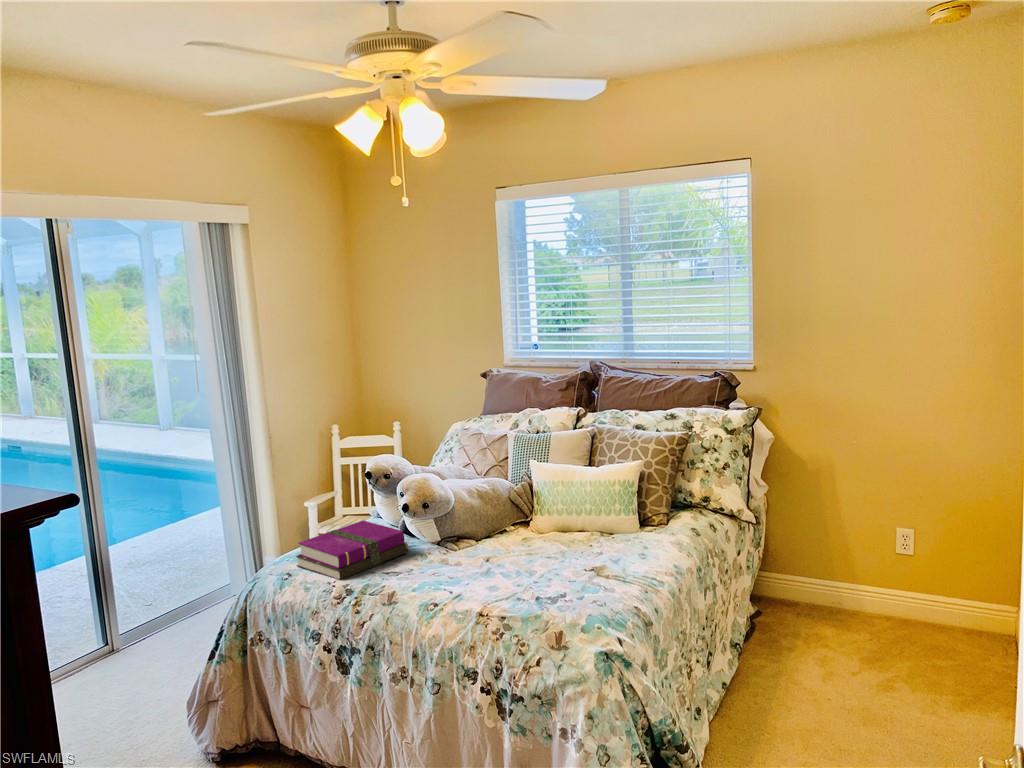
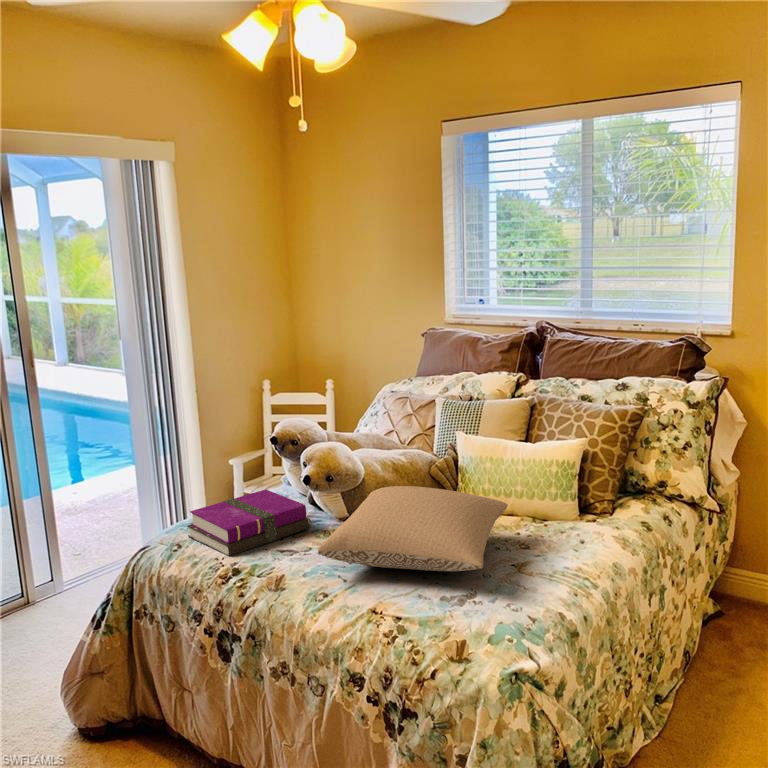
pillow: none [426,509,582,578] -> present [318,486,508,571]

